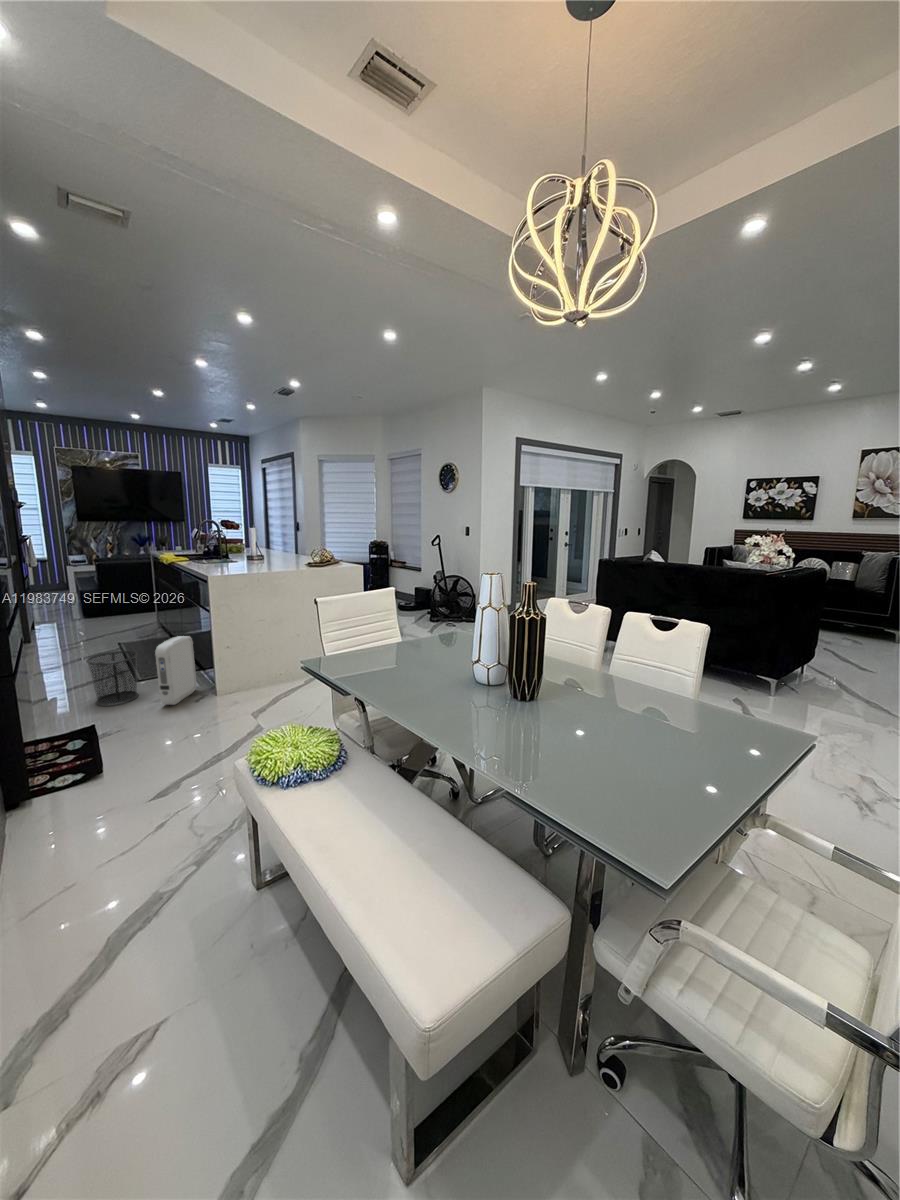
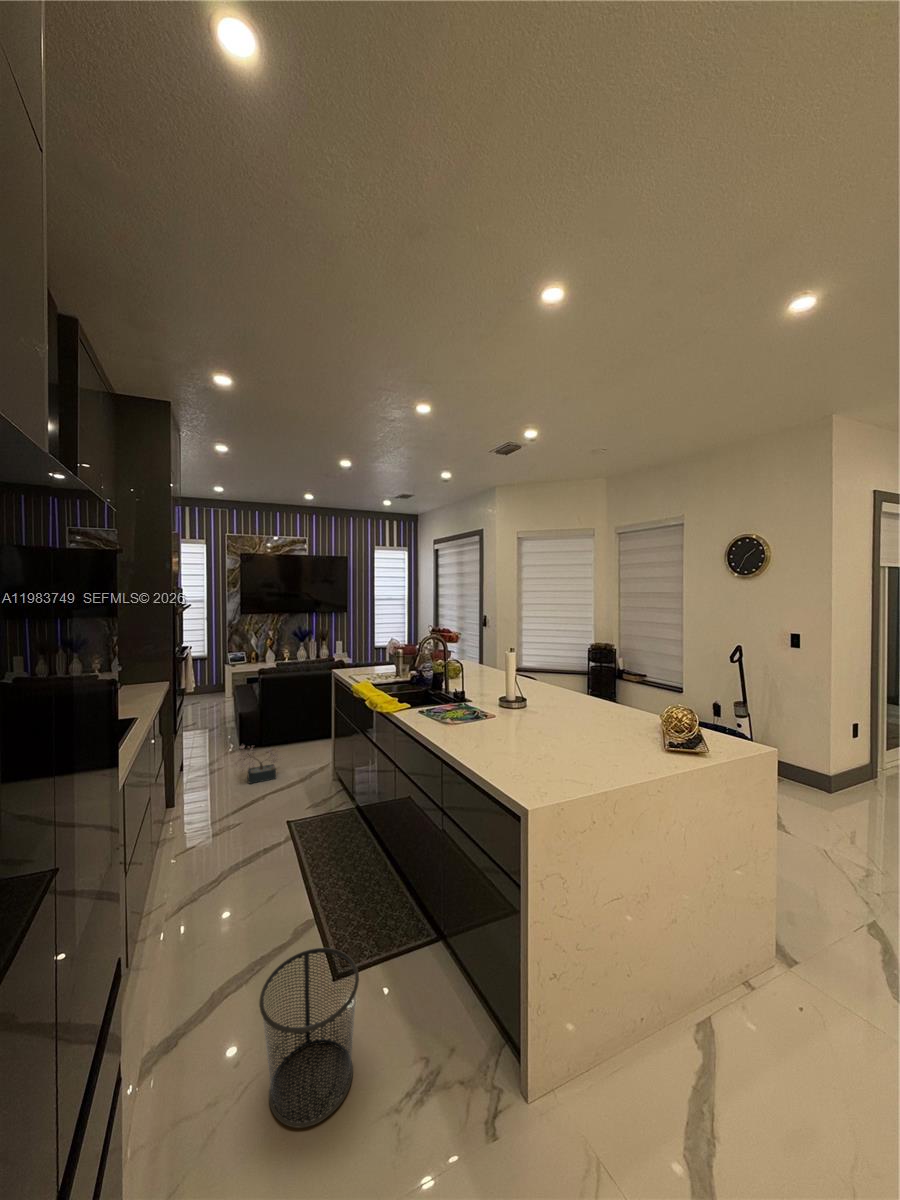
decorative plant: none [78,606,117,632] -> present [235,745,282,784]
air purifier: present [155,636,197,705] -> none [420,933,471,1168]

